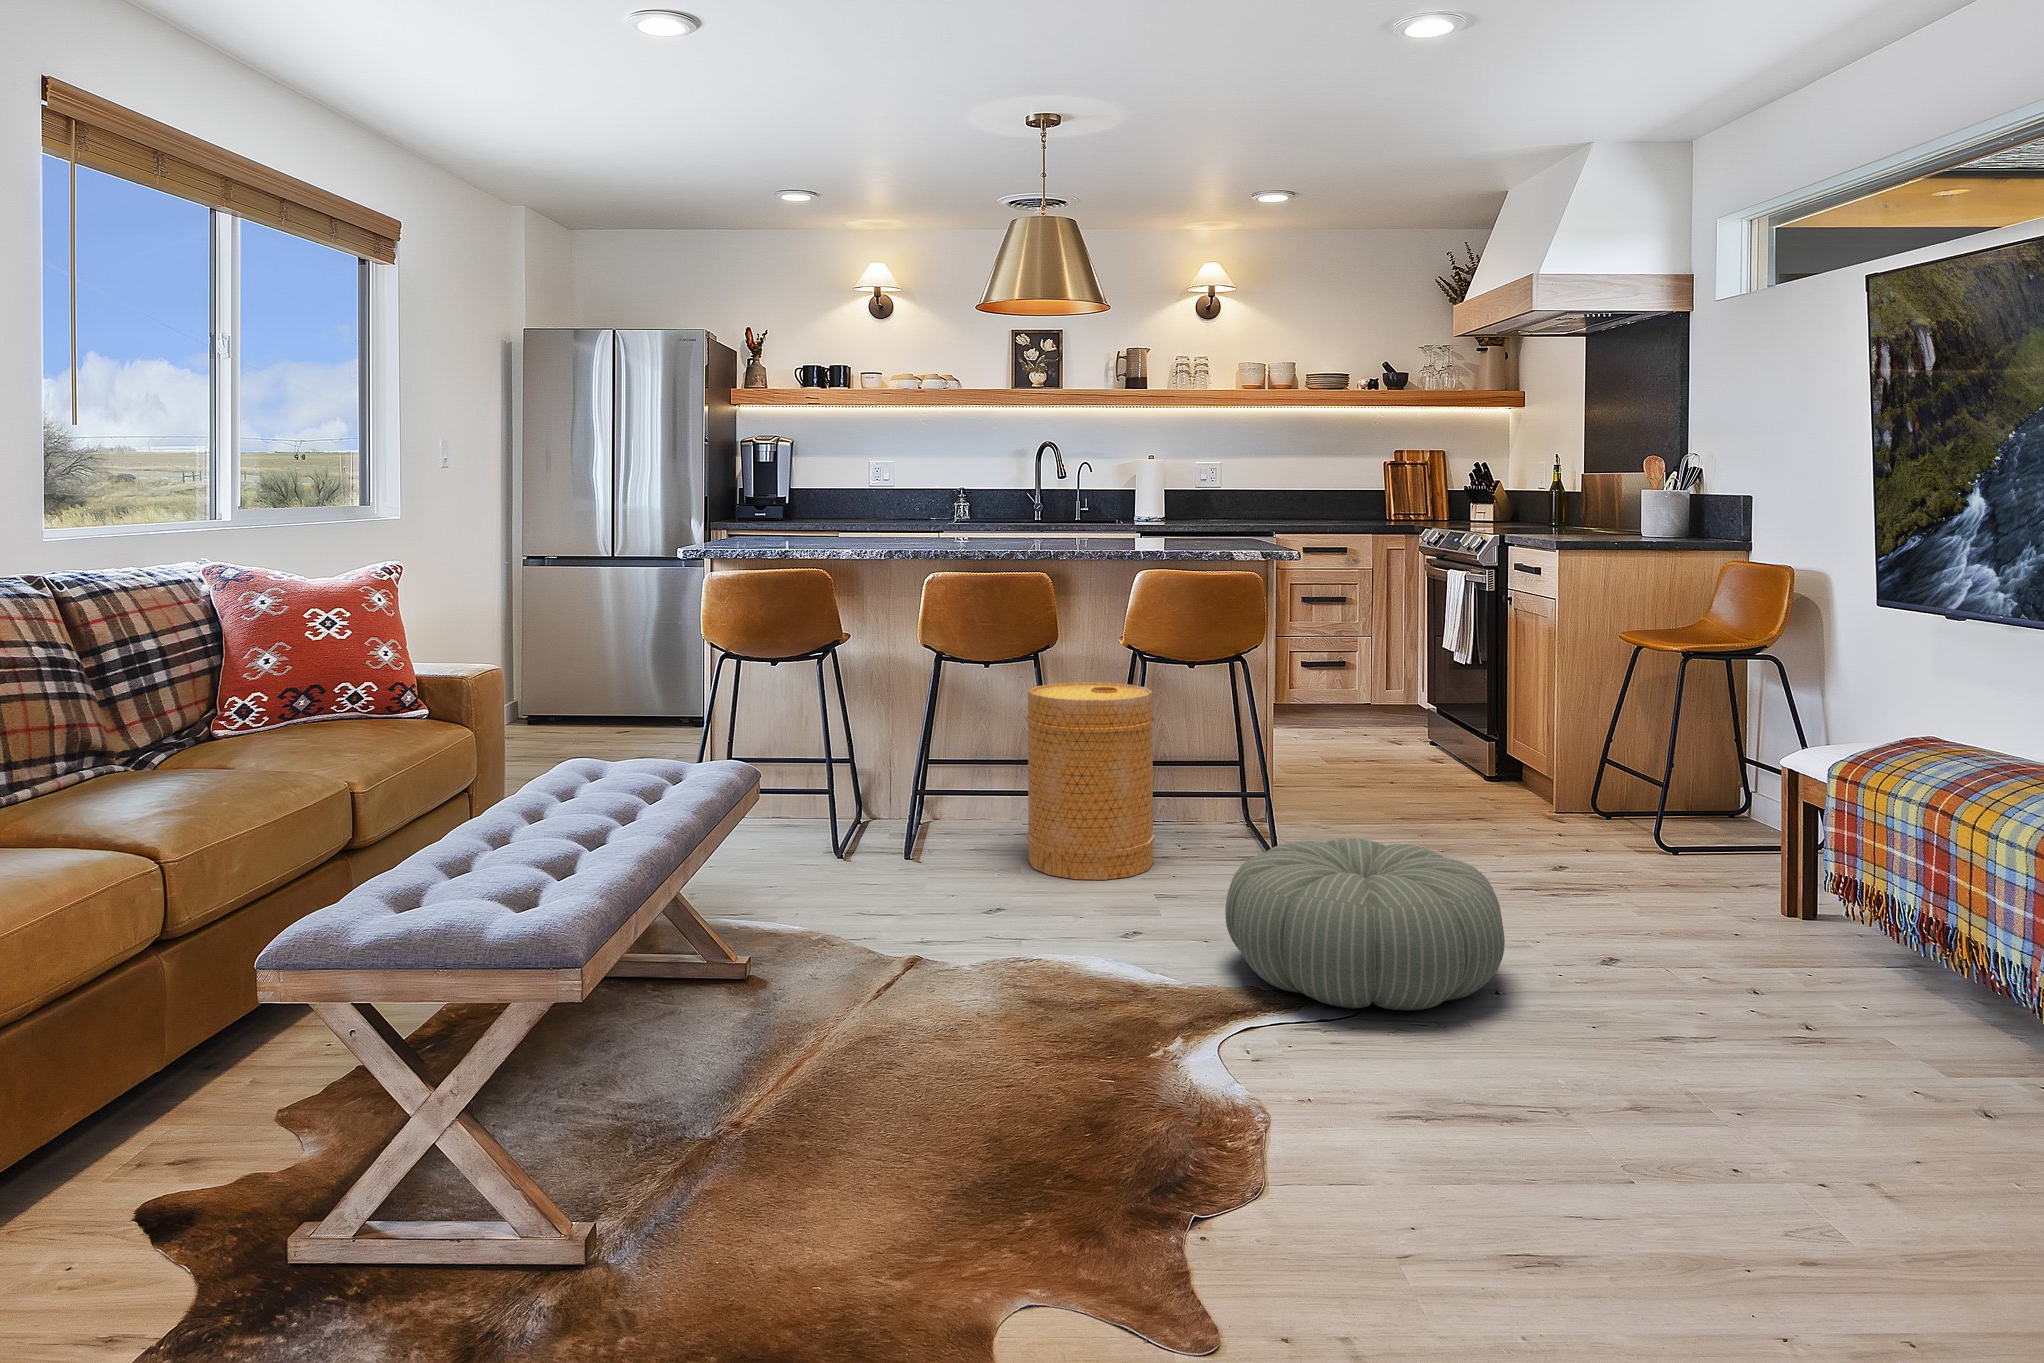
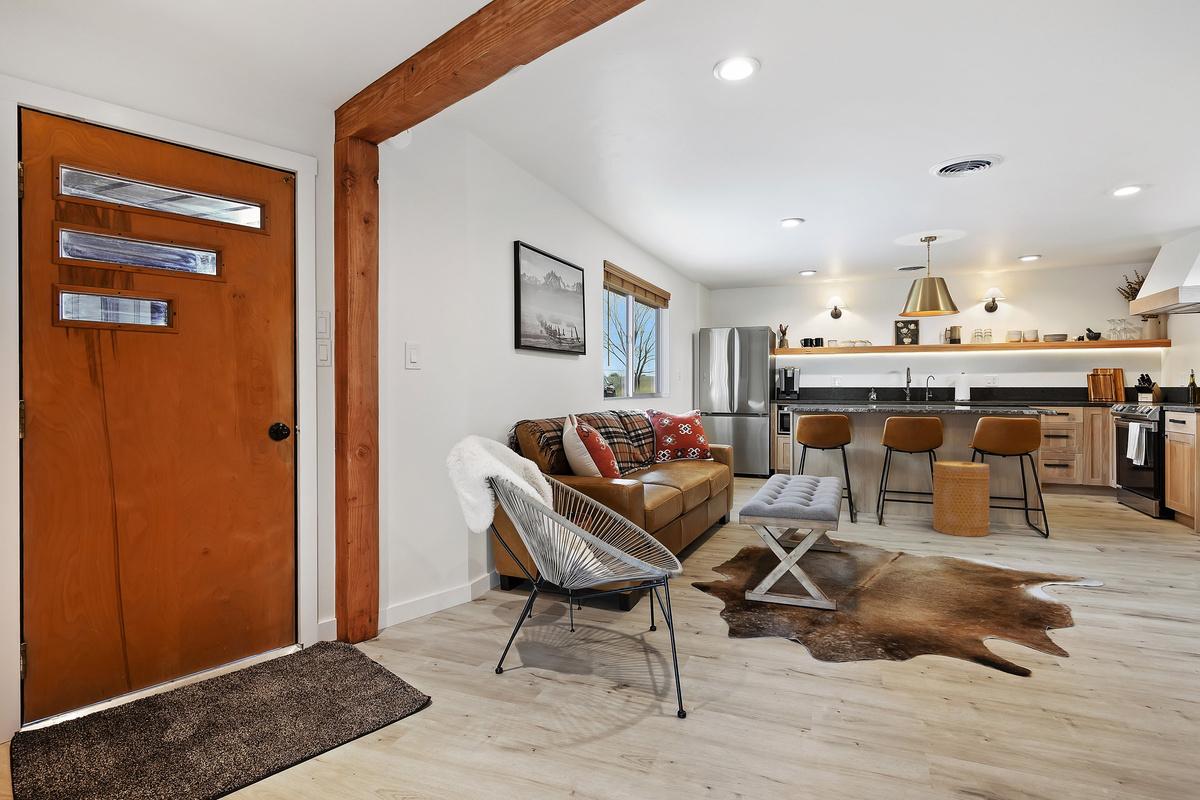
pouf: present [1225,838,1505,1010] -> none [1035,520,1170,582]

